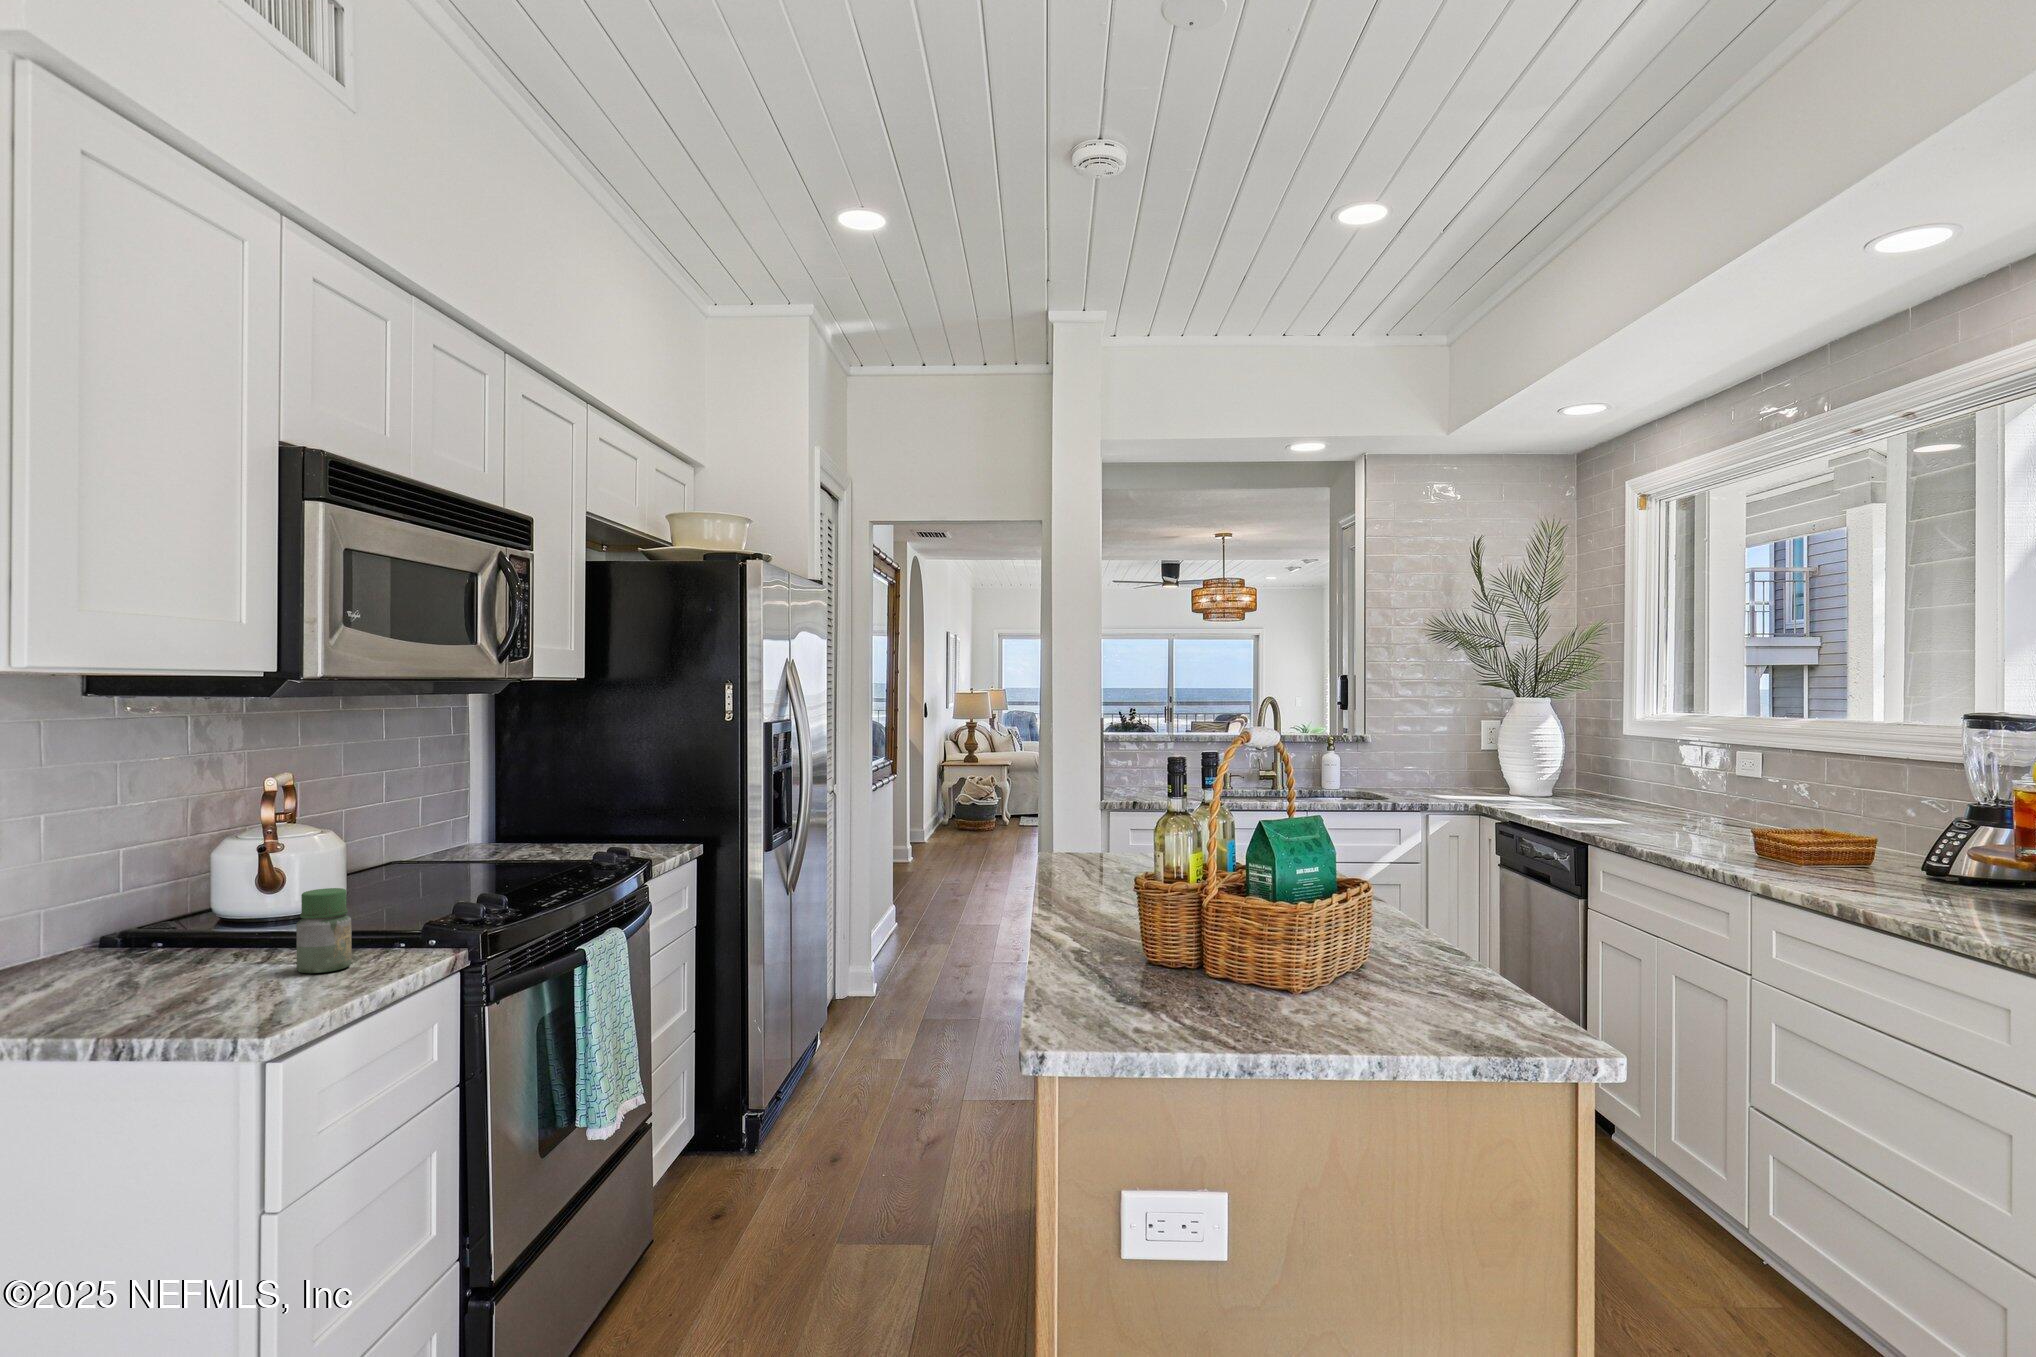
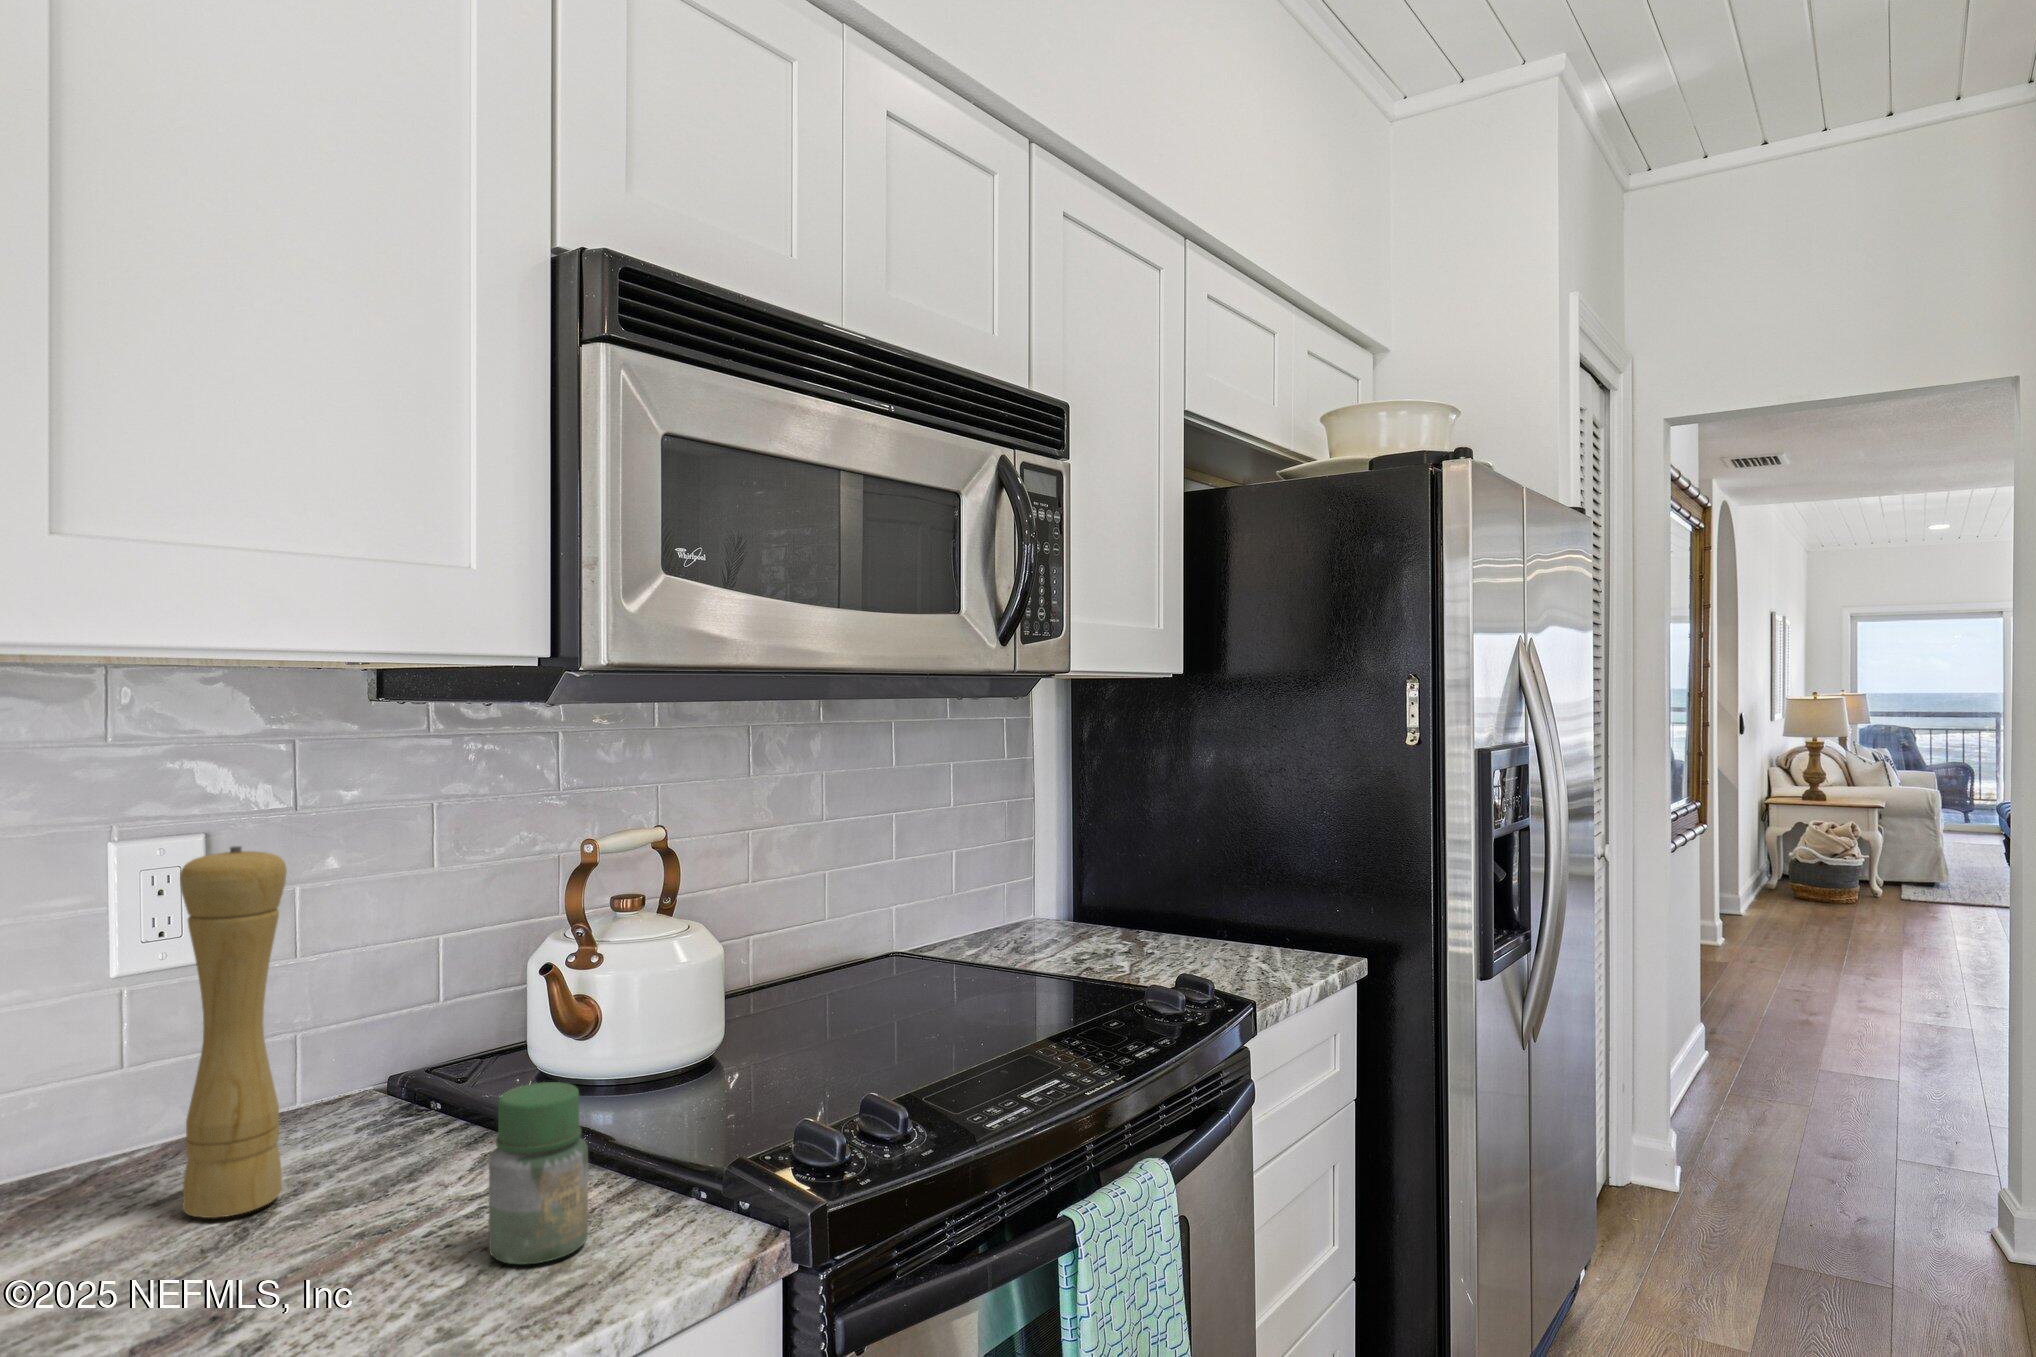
pepper mill: none [63,779,129,987] -> present [180,846,287,1218]

